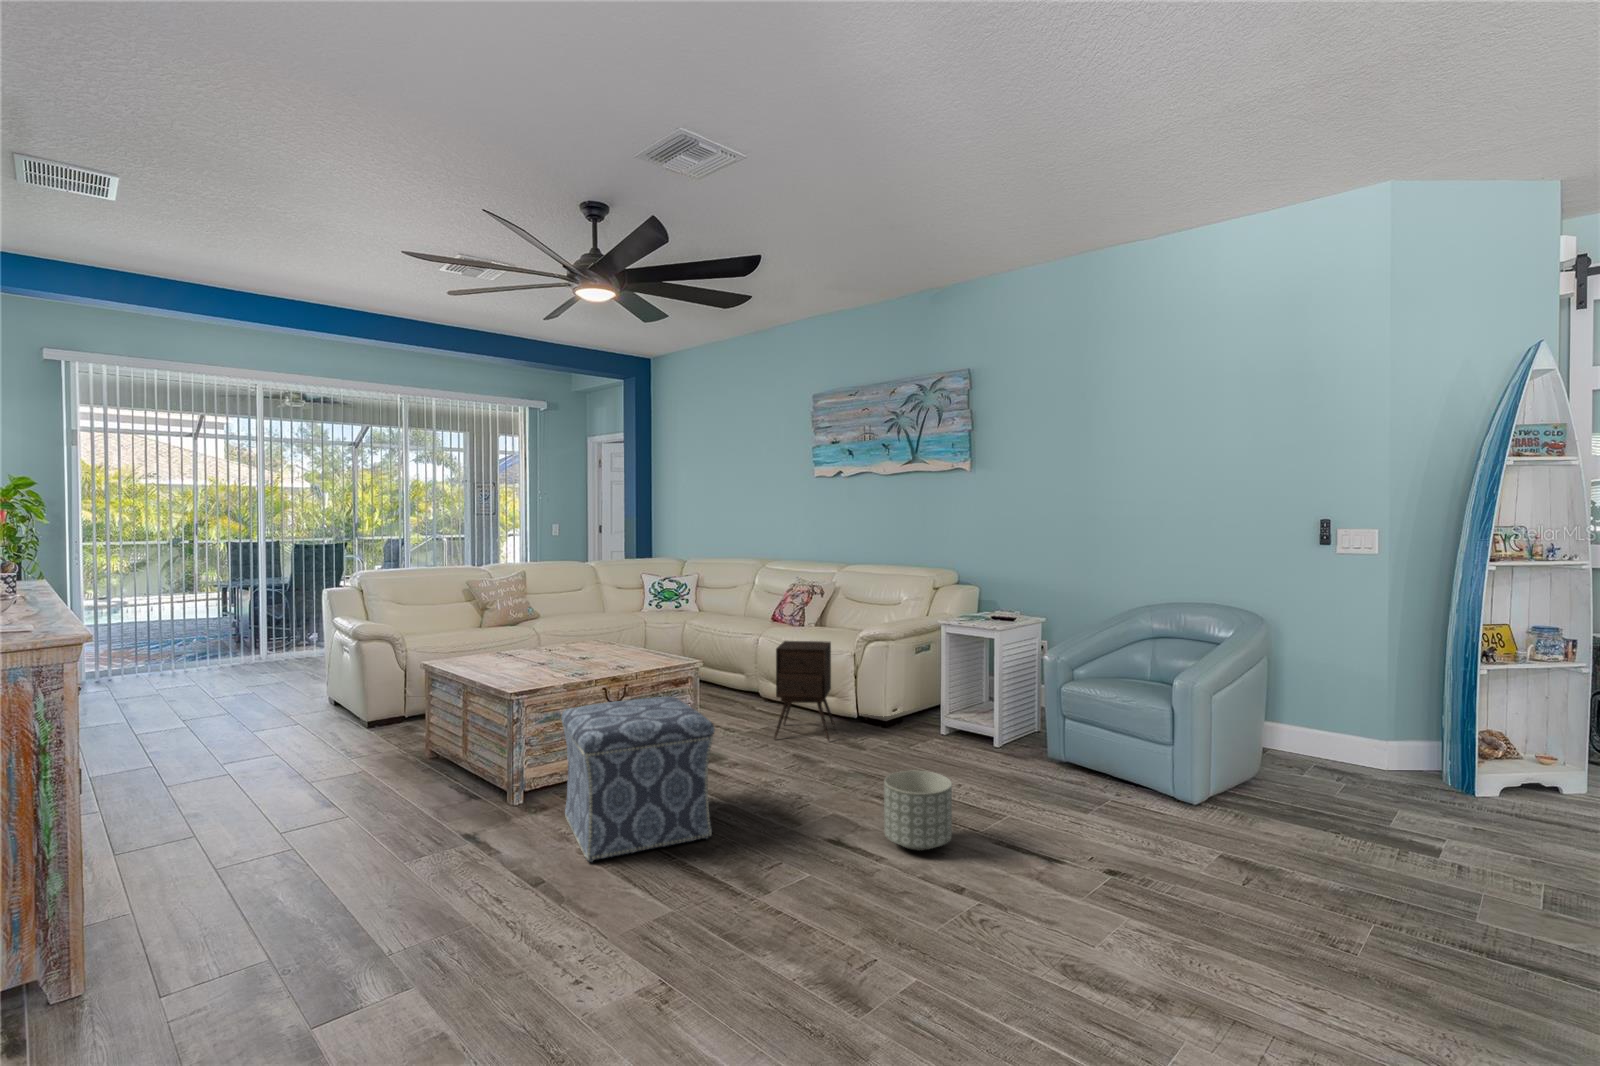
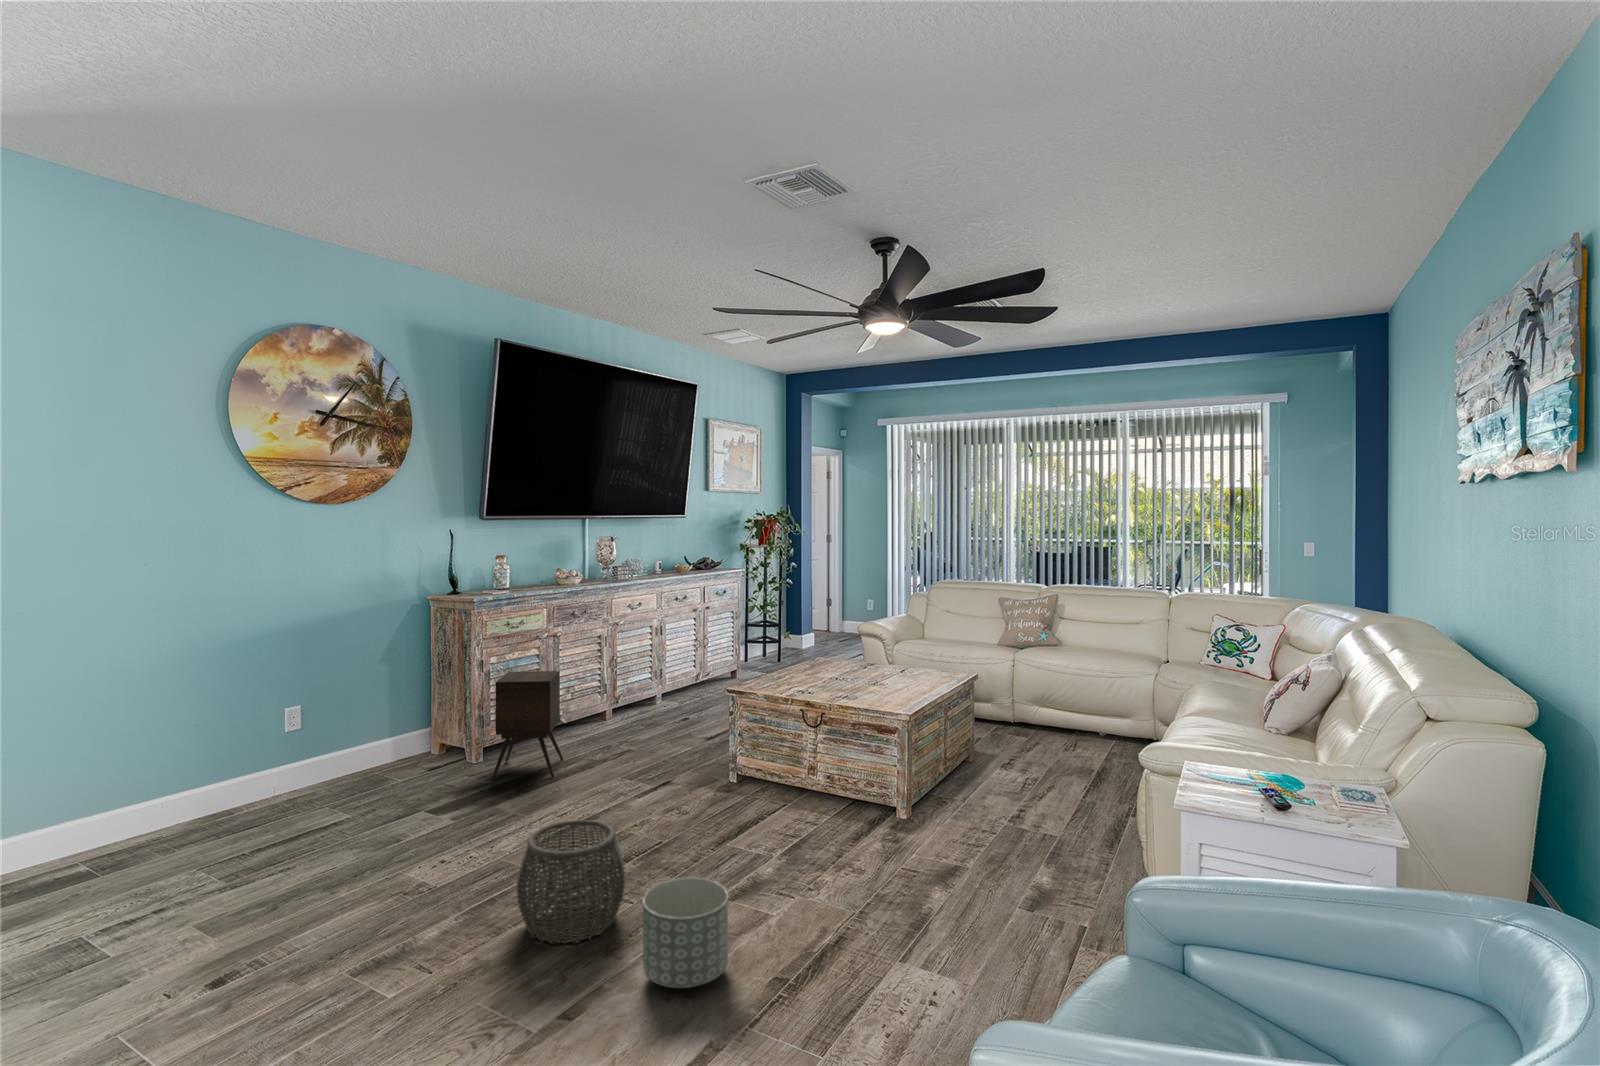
side table: present [774,641,835,741] -> present [492,671,563,780]
ottoman: present [562,697,715,862] -> none [611,709,765,861]
woven basket: none [759,783,865,906] -> present [516,820,626,944]

